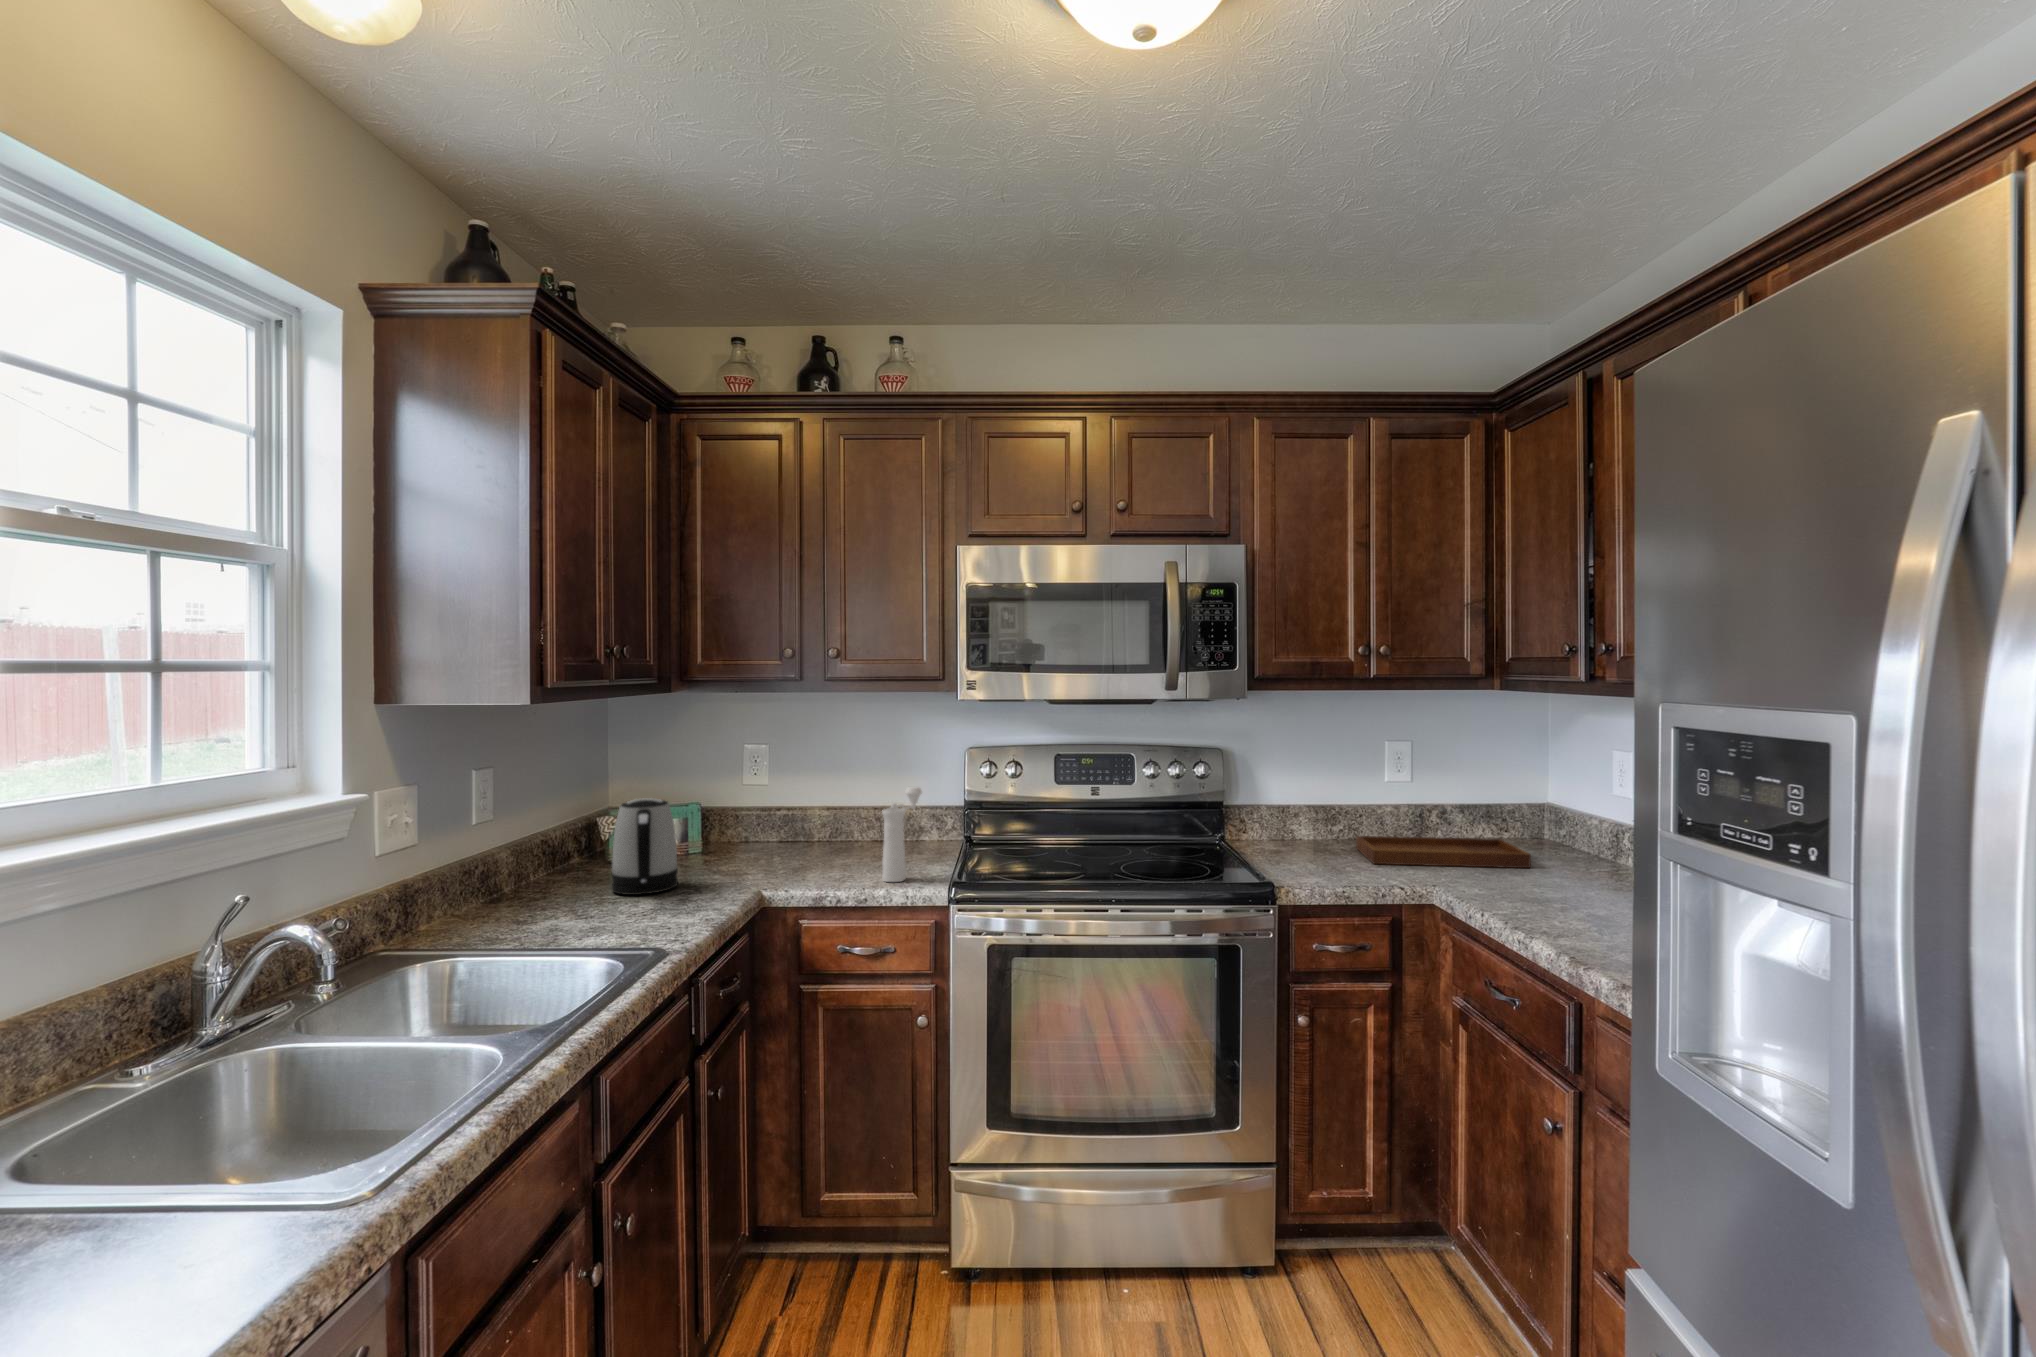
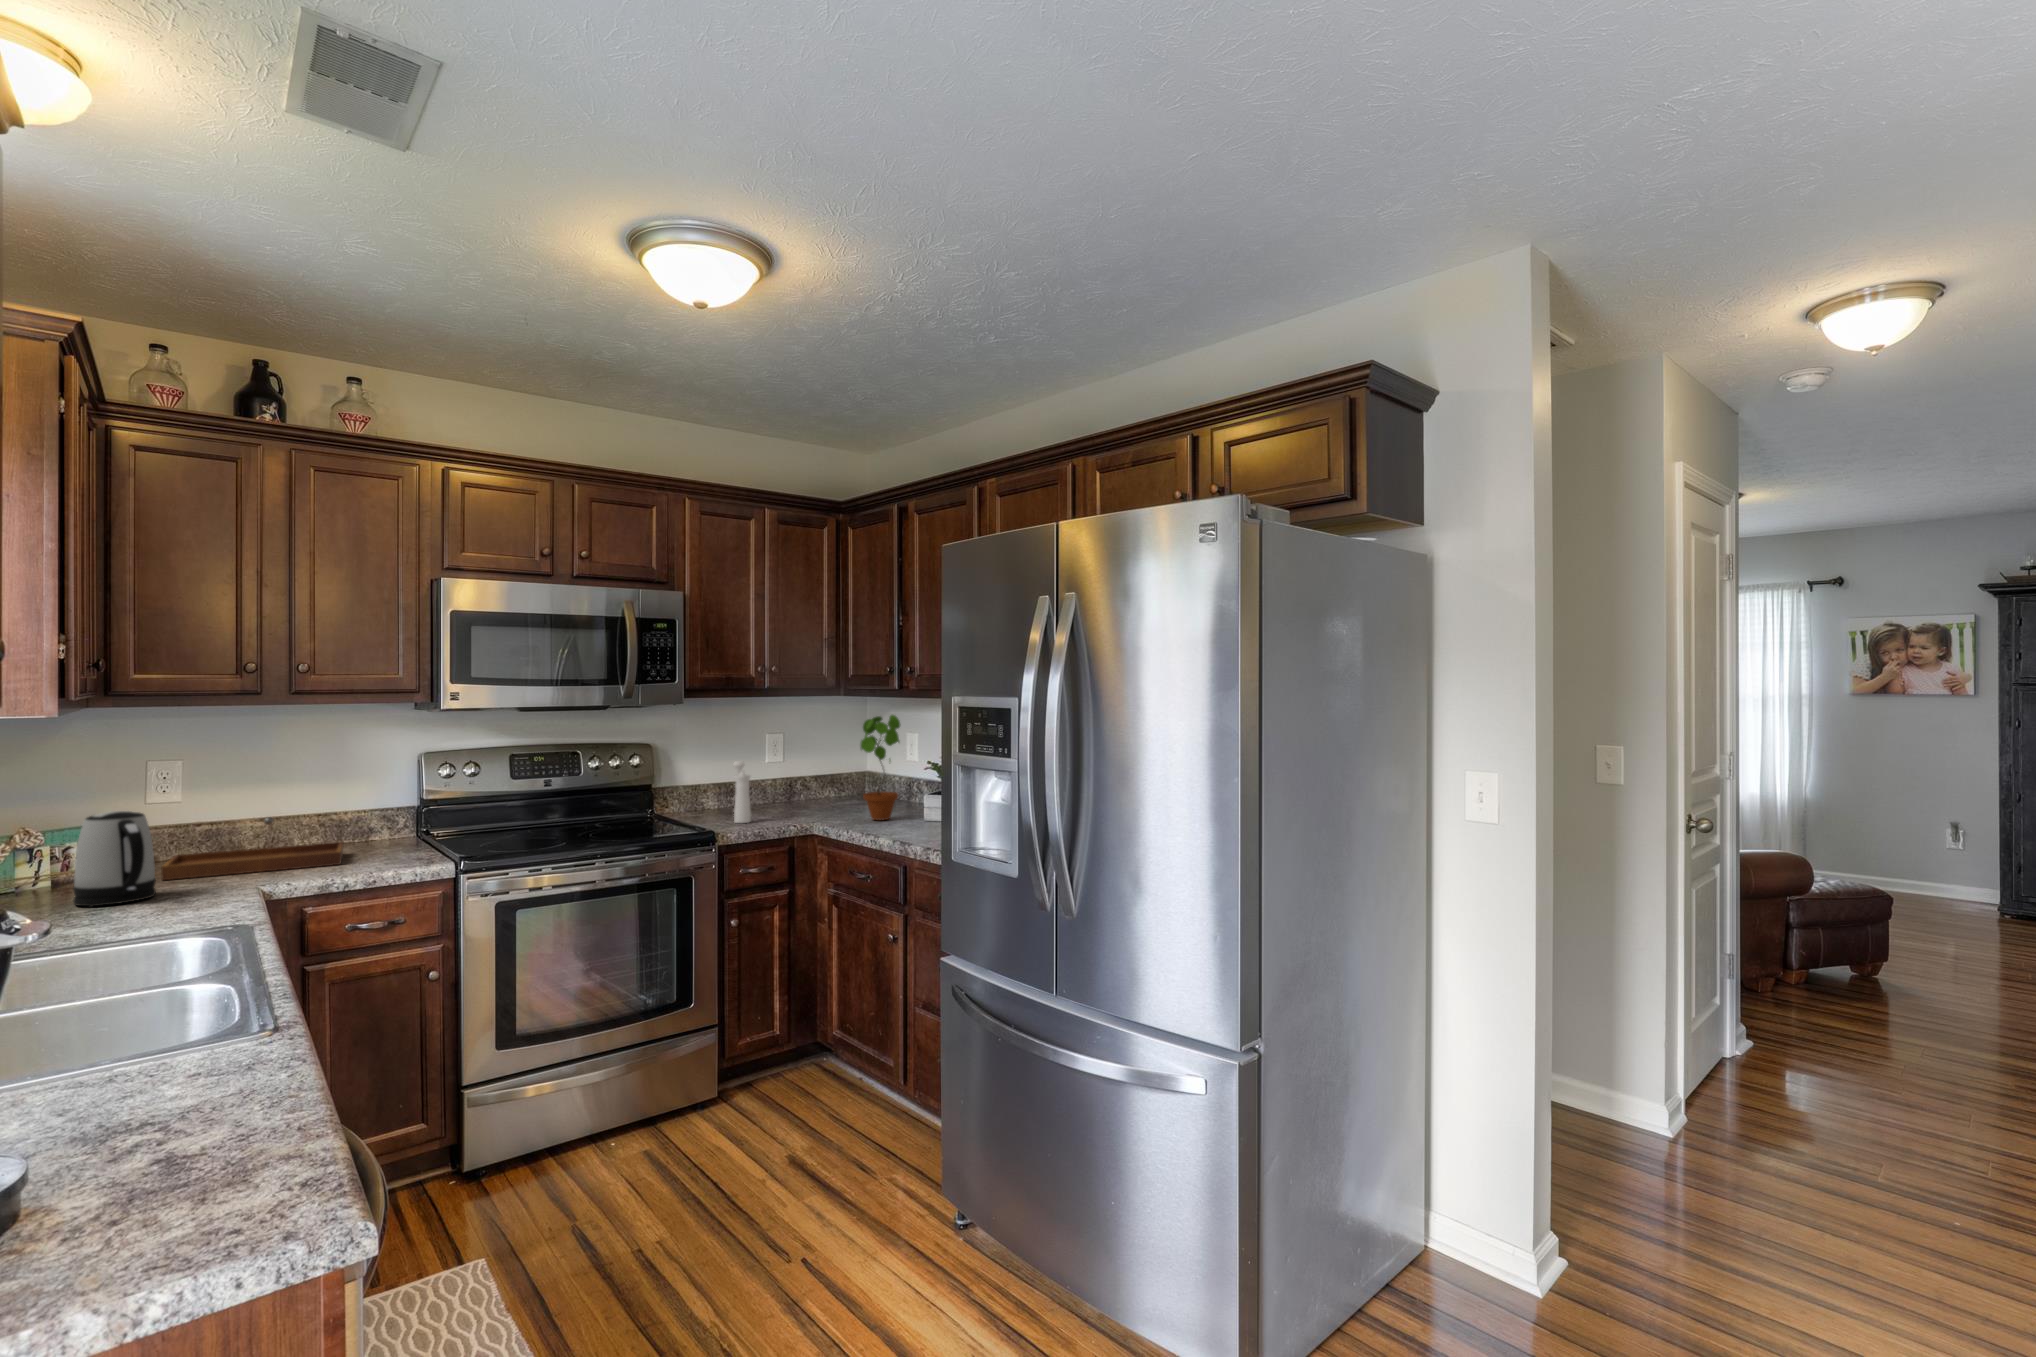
potted plant: none [1516,725,1592,900] -> present [861,715,900,820]
pepper mill: present [882,787,922,882] -> present [733,761,751,823]
tray: present [1356,807,1531,868] -> present [161,817,343,880]

